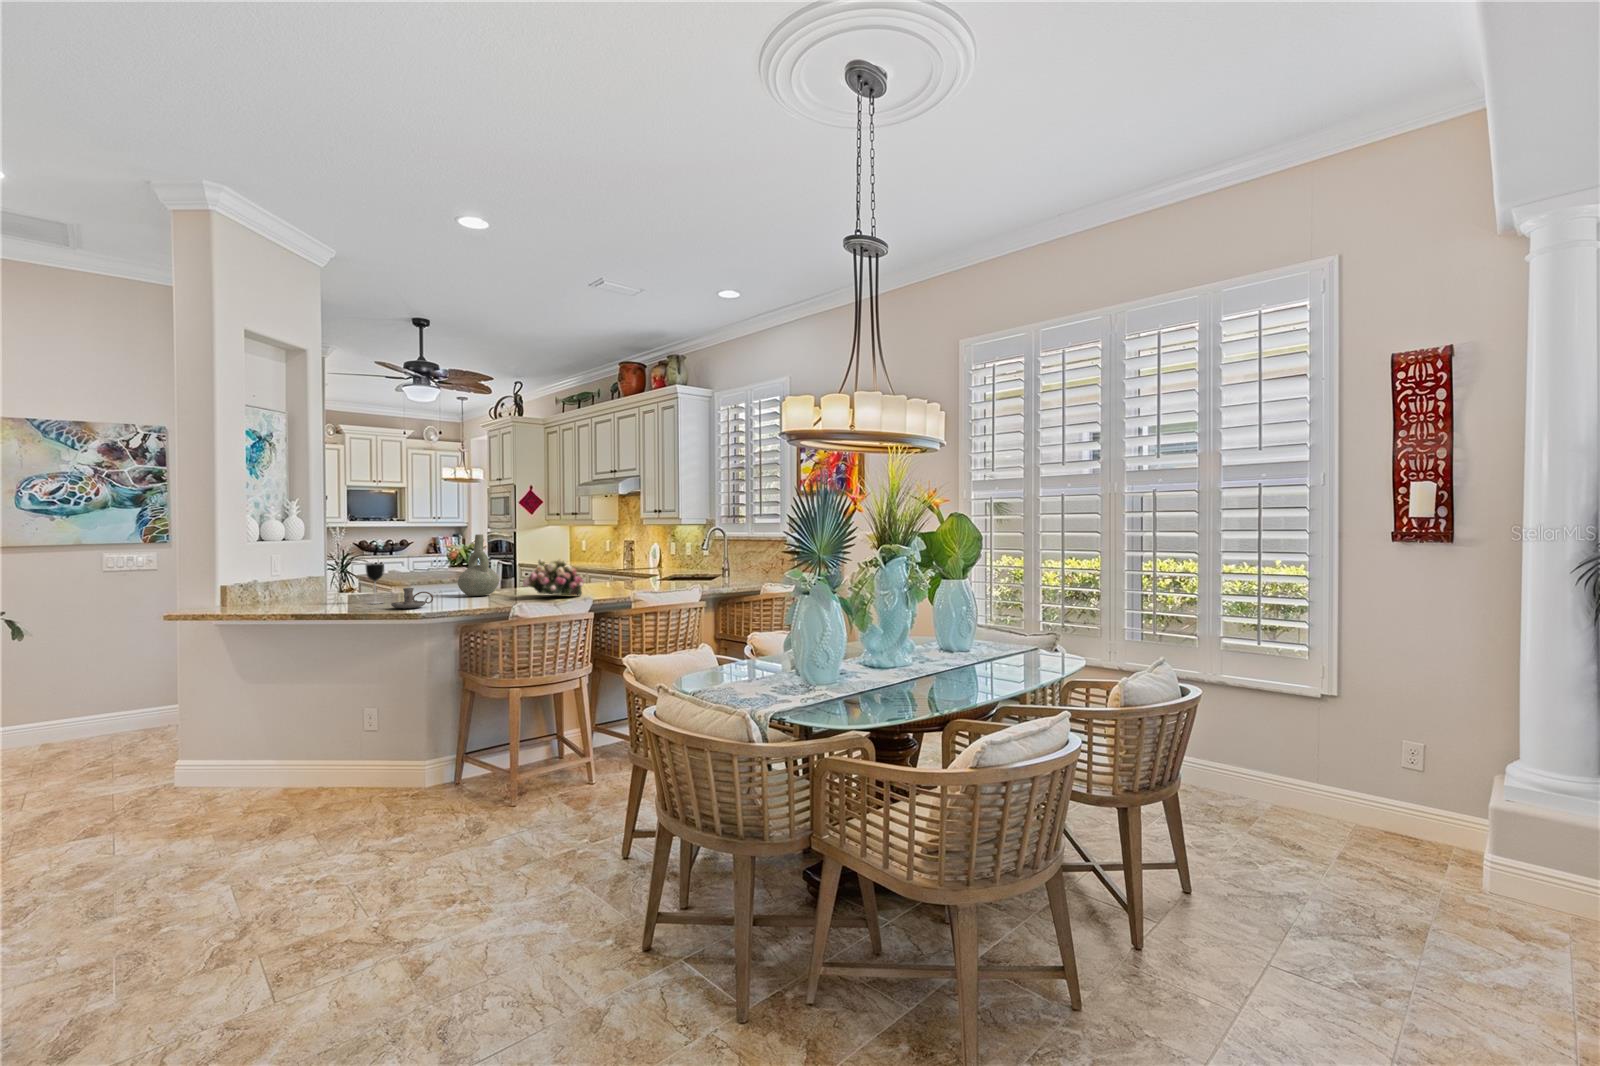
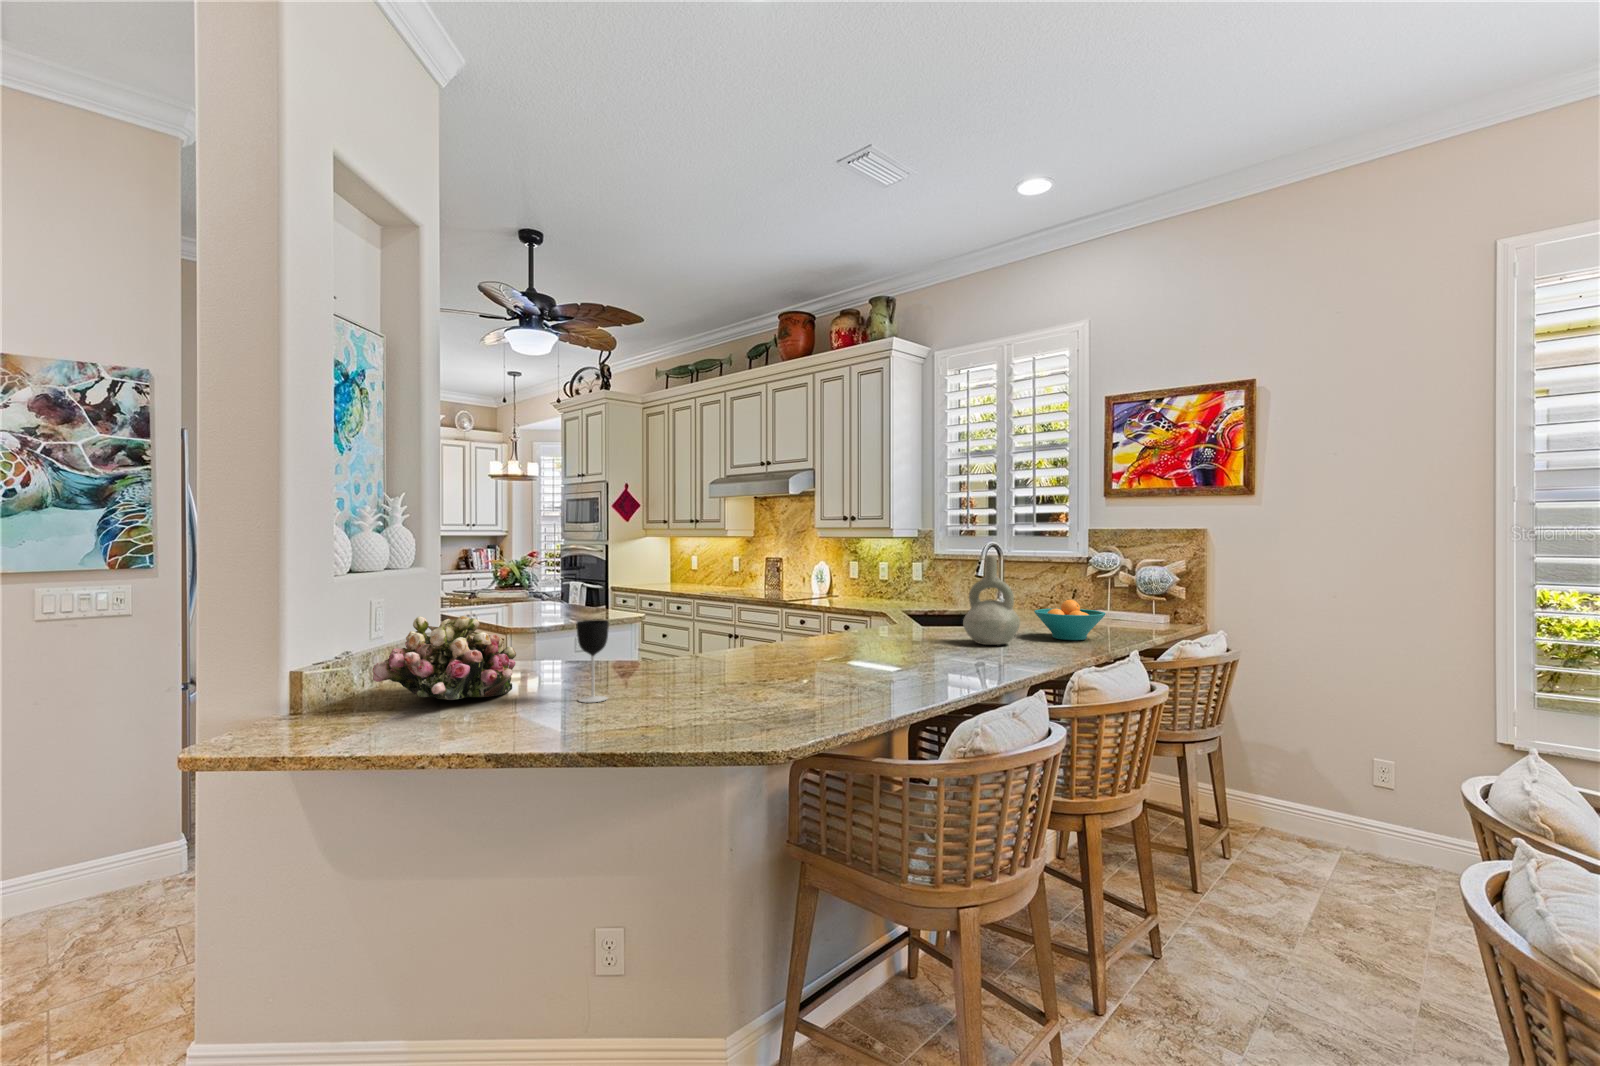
decorative vase: present [458,534,499,596] -> present [963,556,1020,645]
flower arrangement: present [523,559,584,595] -> present [373,616,516,700]
fruit bowl: none [706,561,748,585] -> present [1034,600,1106,640]
candle holder: present [391,588,433,609] -> none [667,677,738,725]

